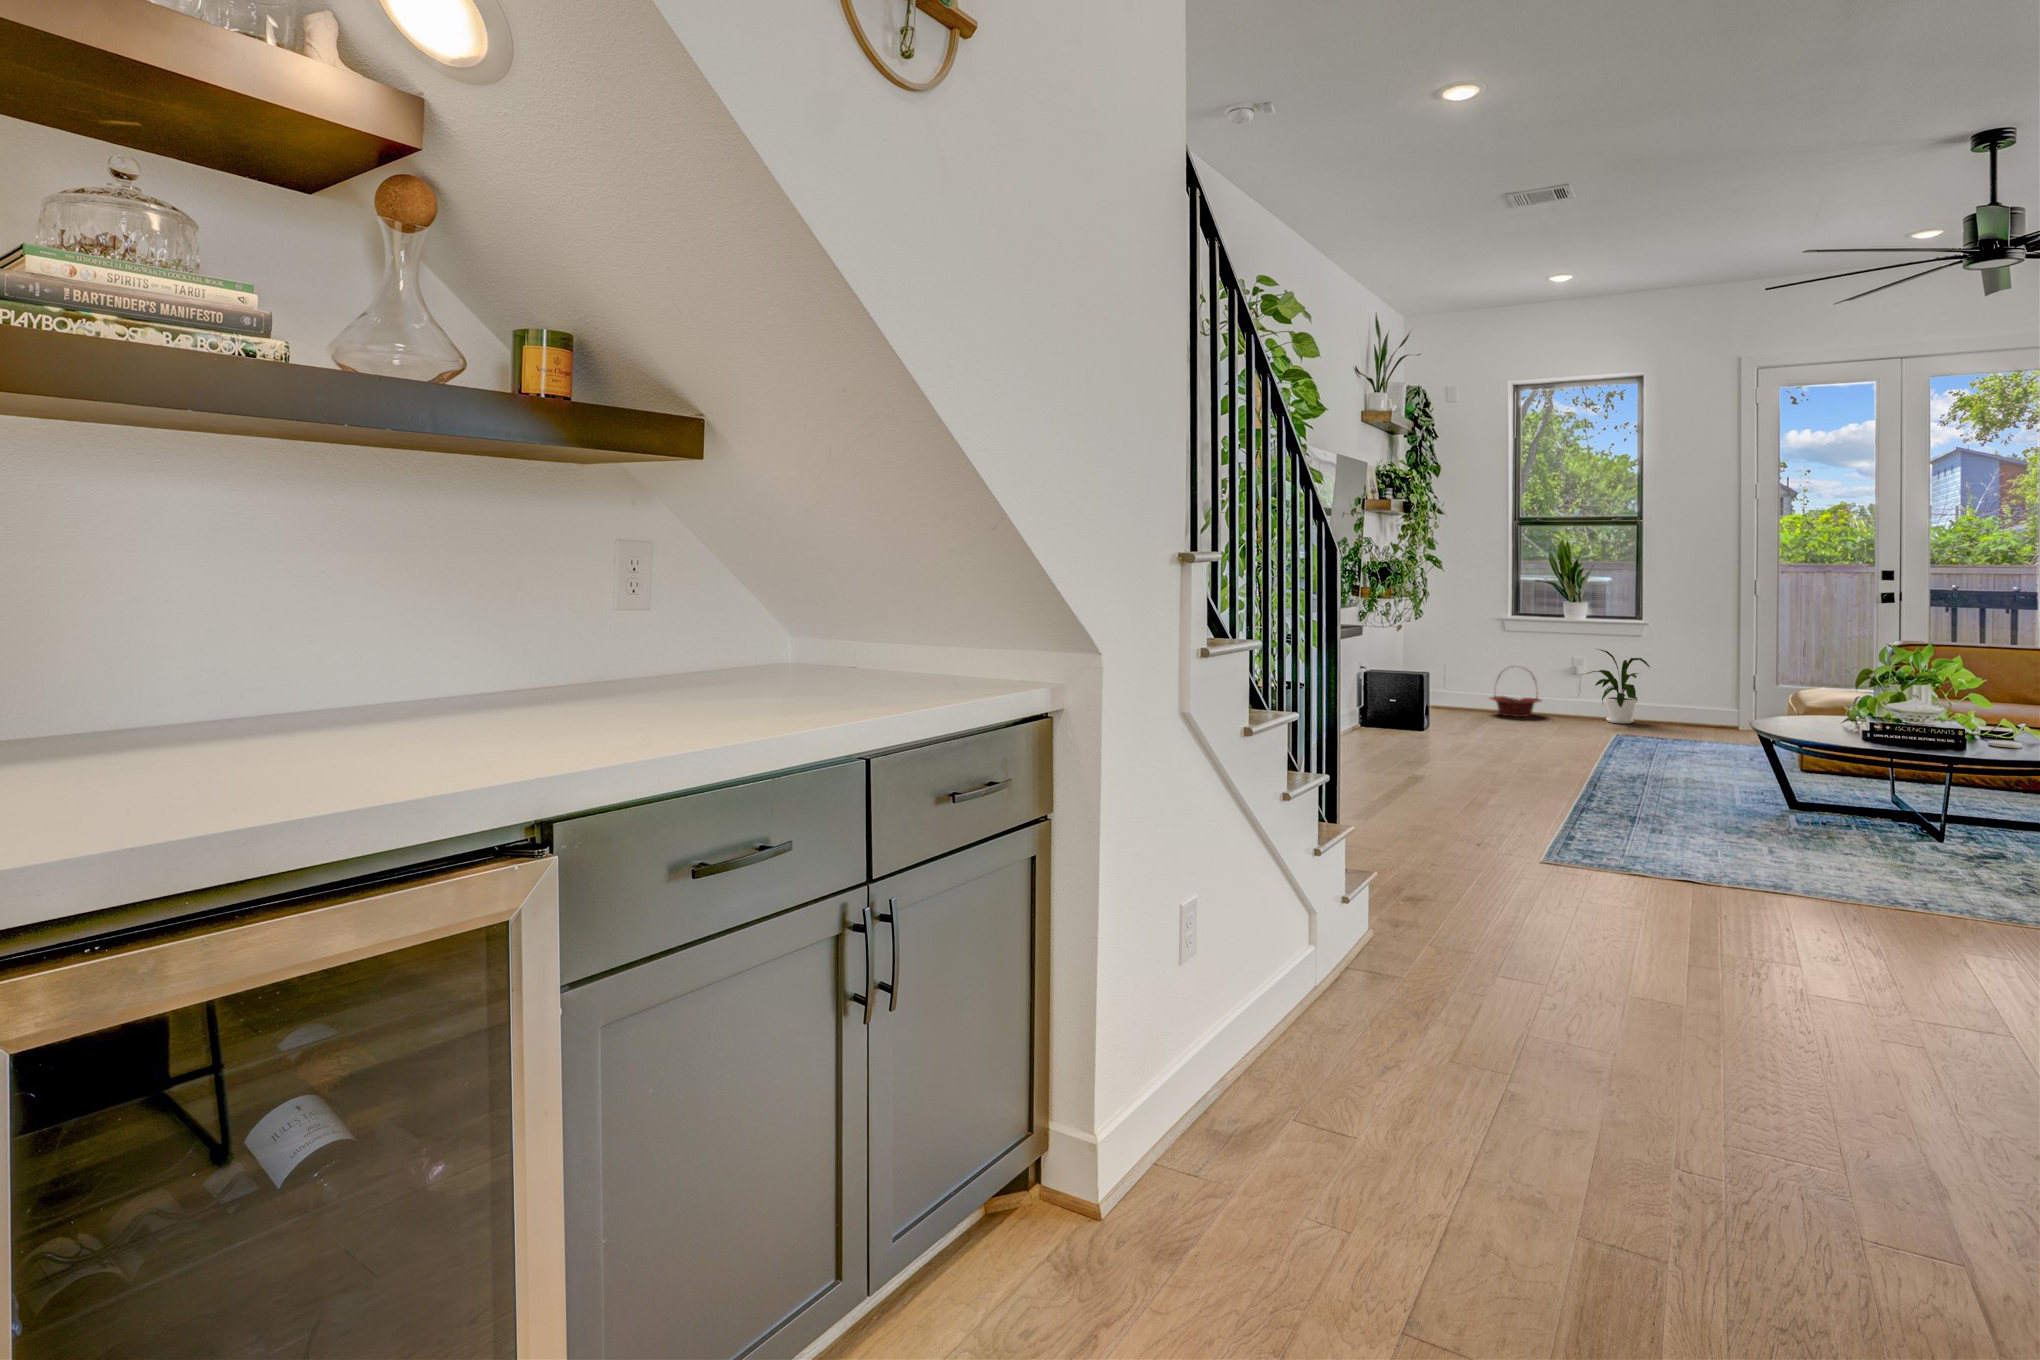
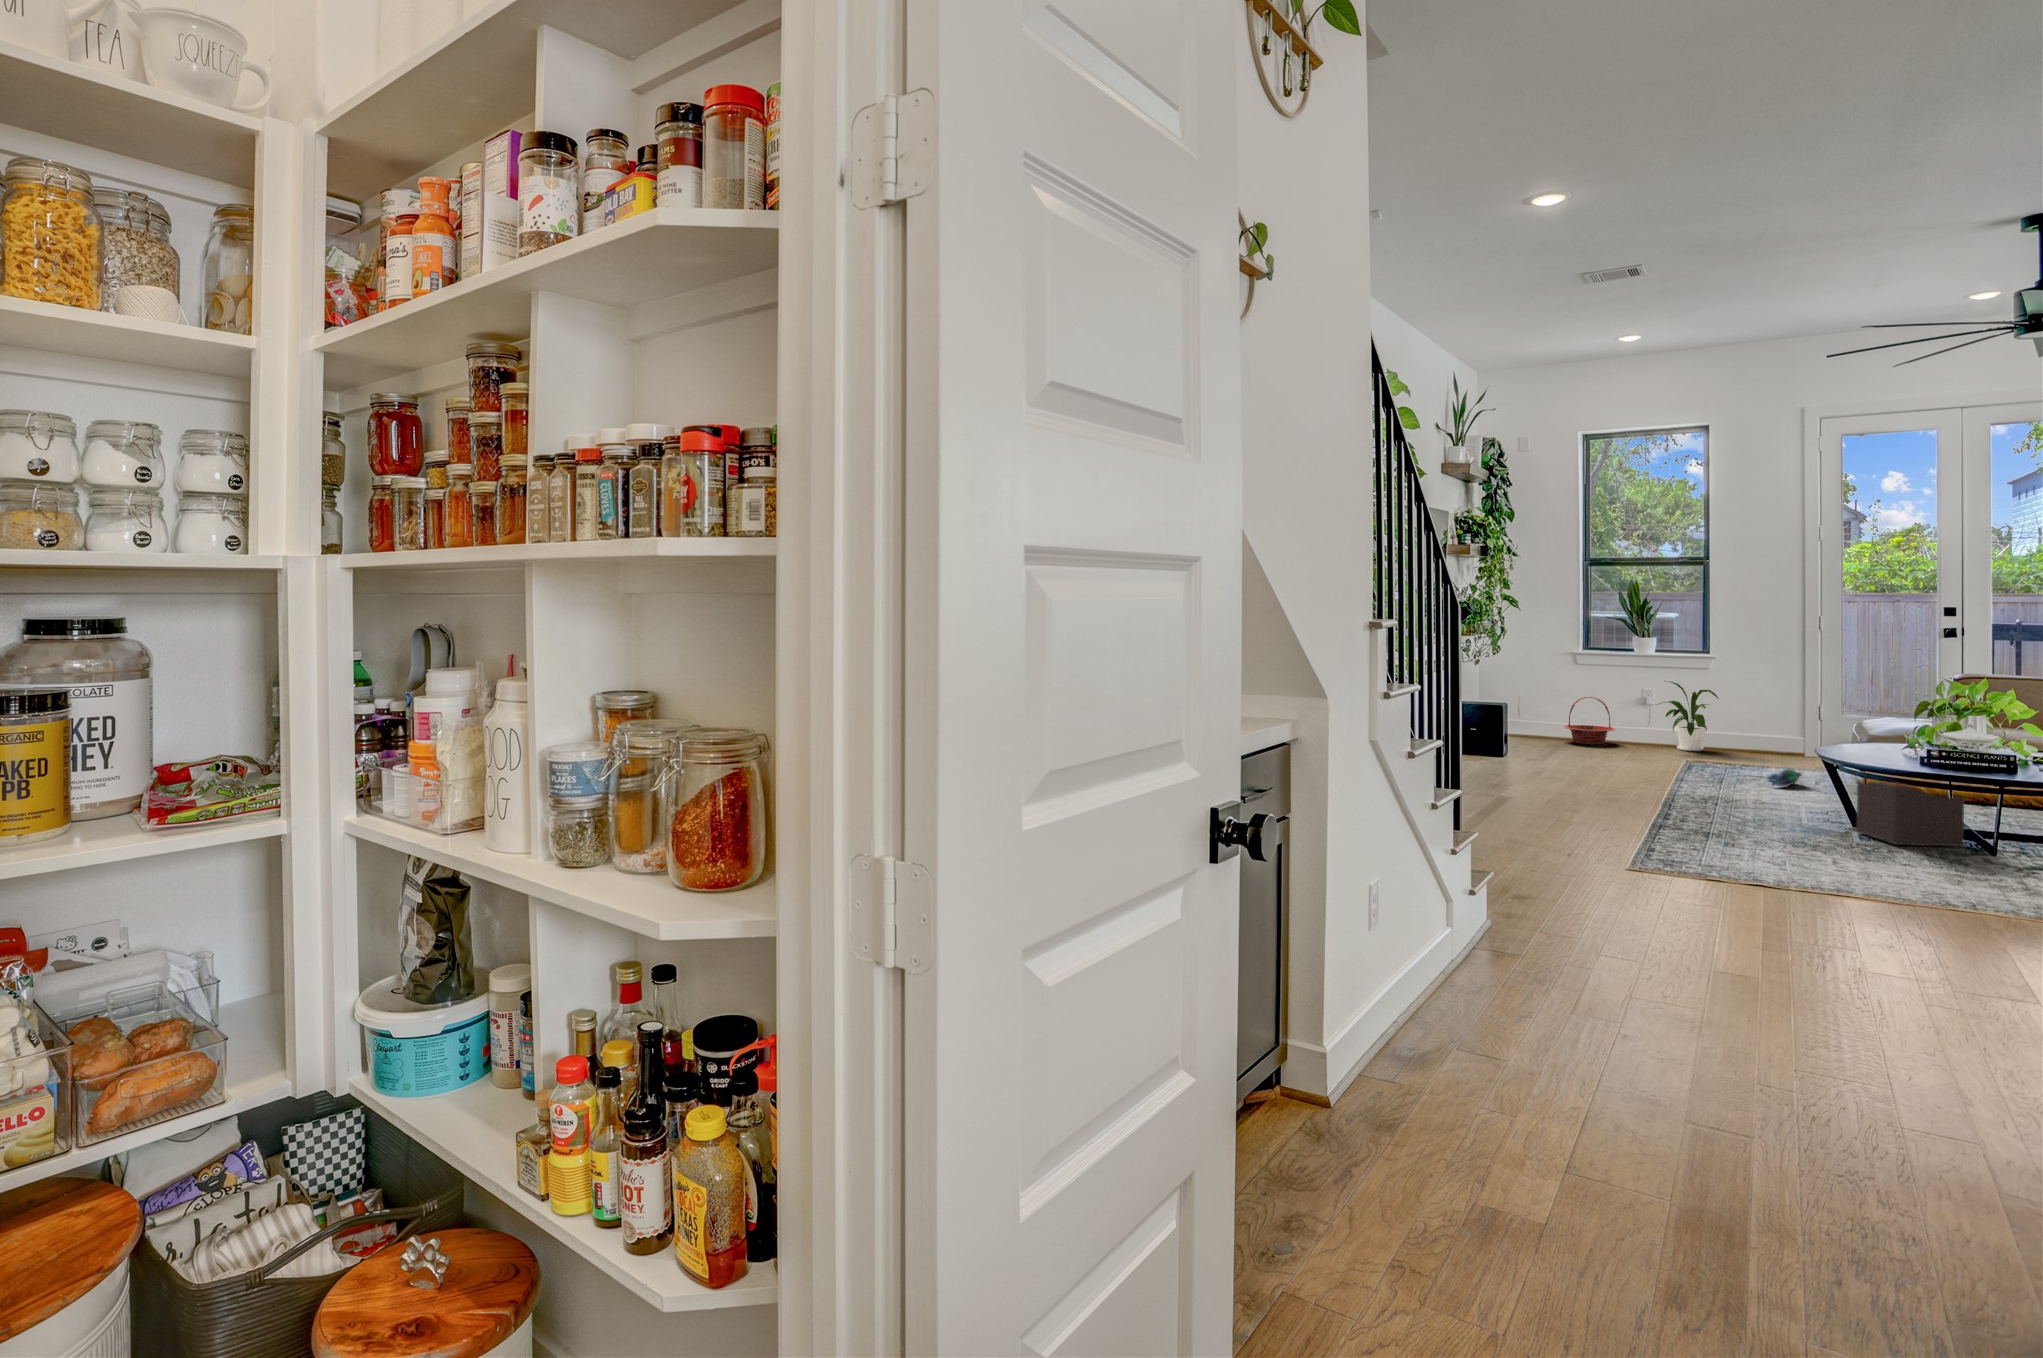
plush toy: none [1698,743,1735,763] -> present [1767,769,1801,786]
footstool: none [1792,747,1909,831] -> present [1856,780,1964,847]

